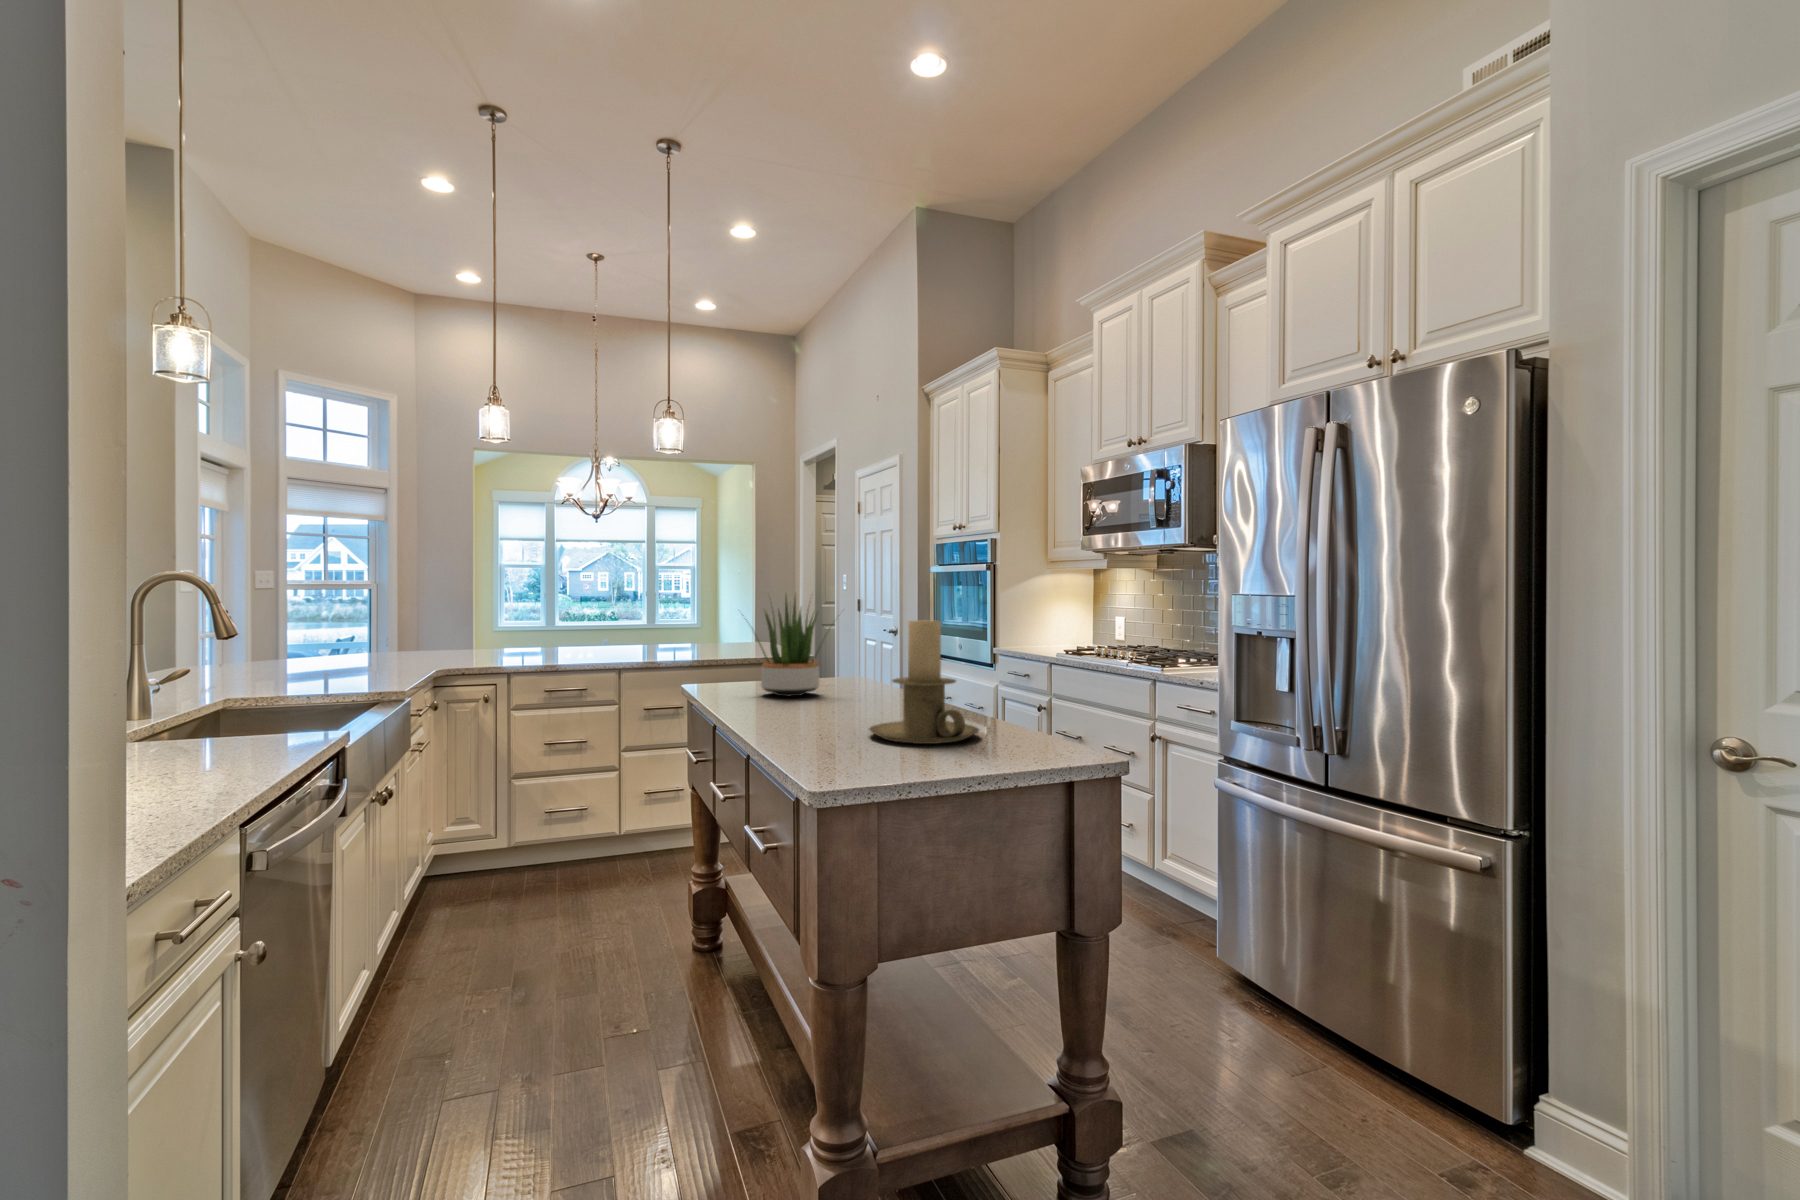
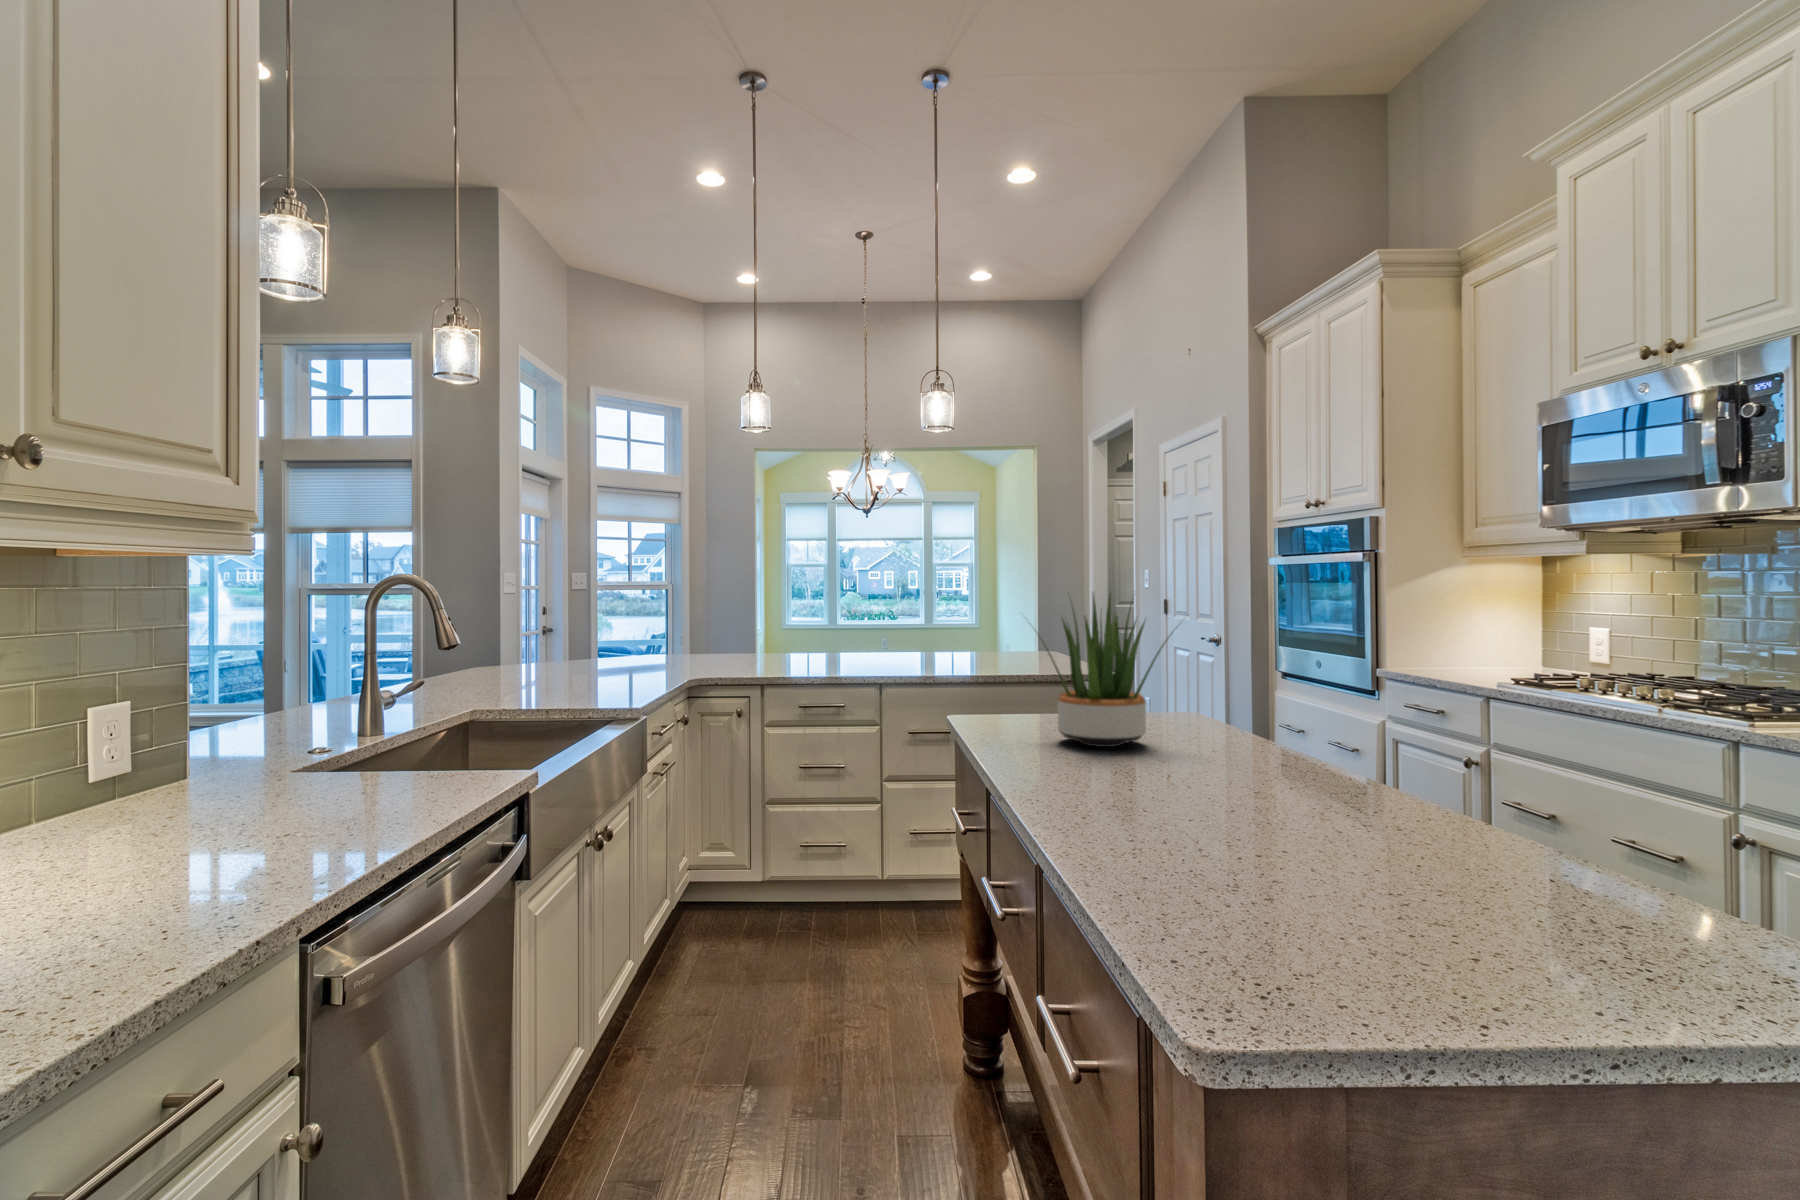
candle holder: present [869,620,979,744] -> none [1271,644,1529,907]

